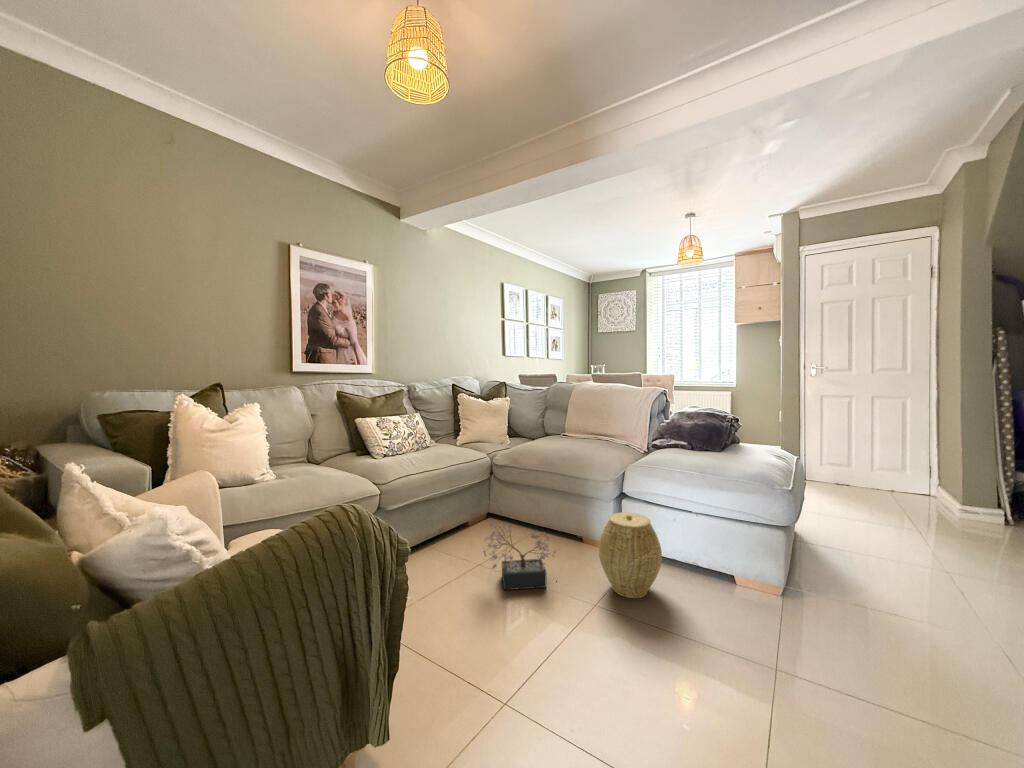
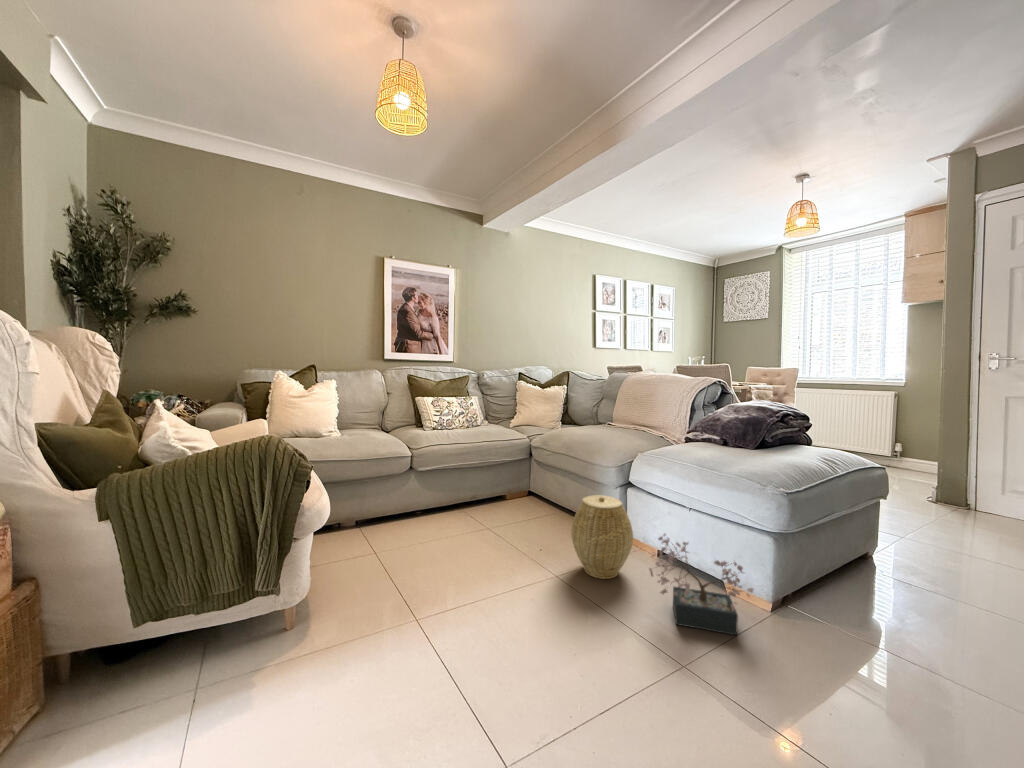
decorative plant: present [483,521,556,590] -> present [649,534,753,635]

